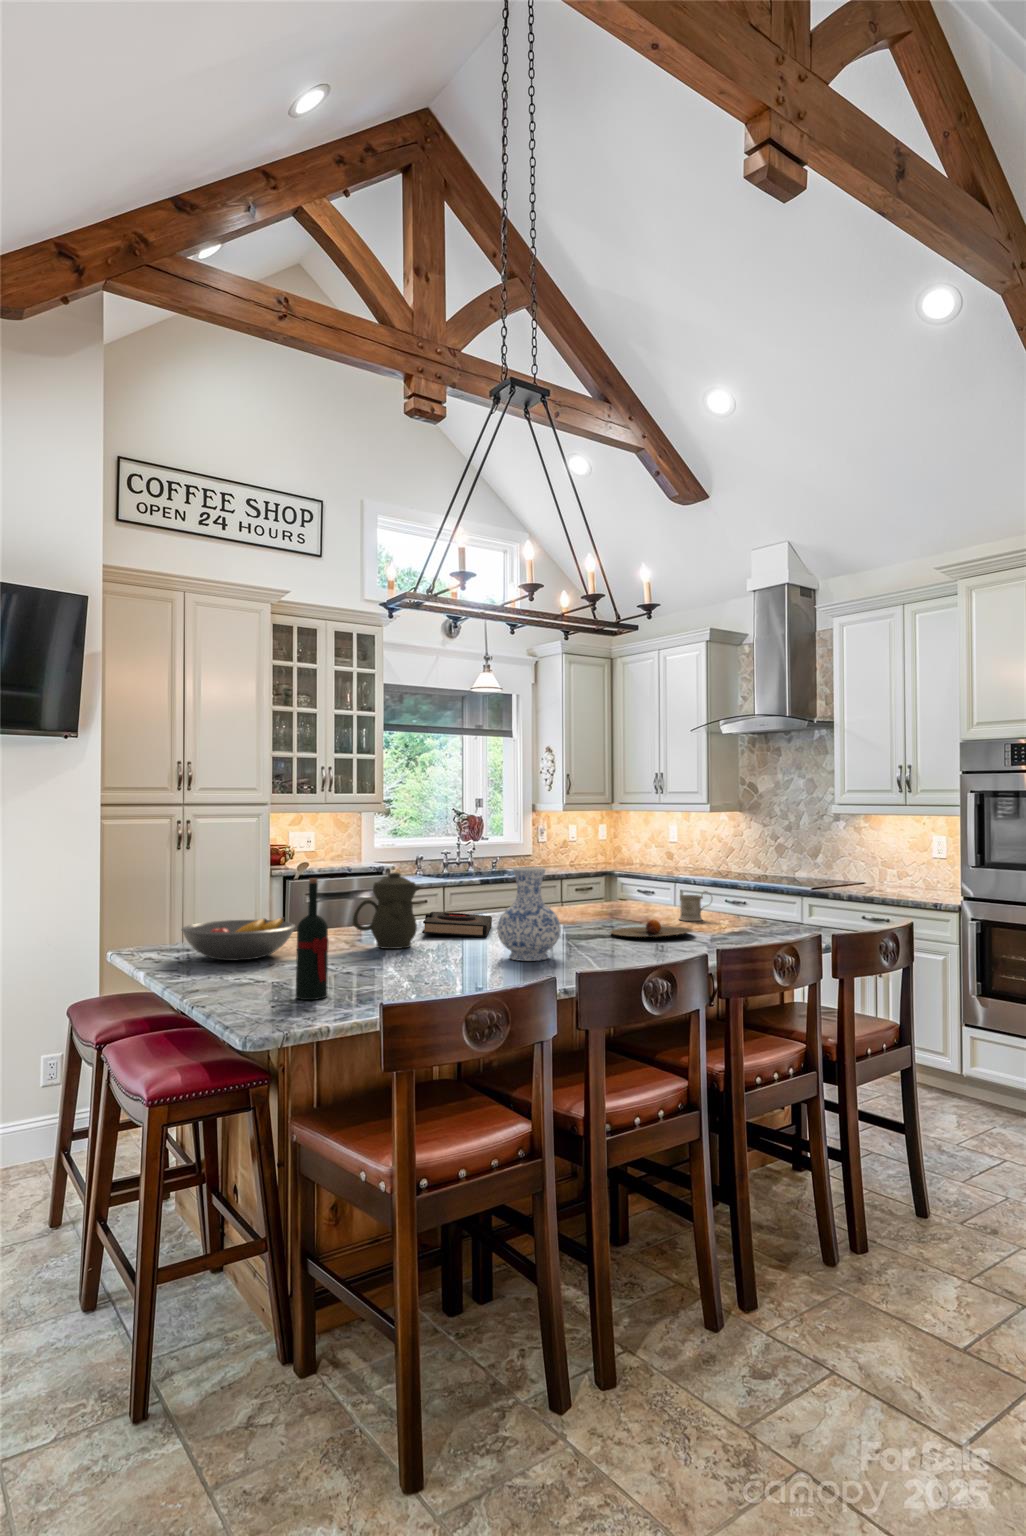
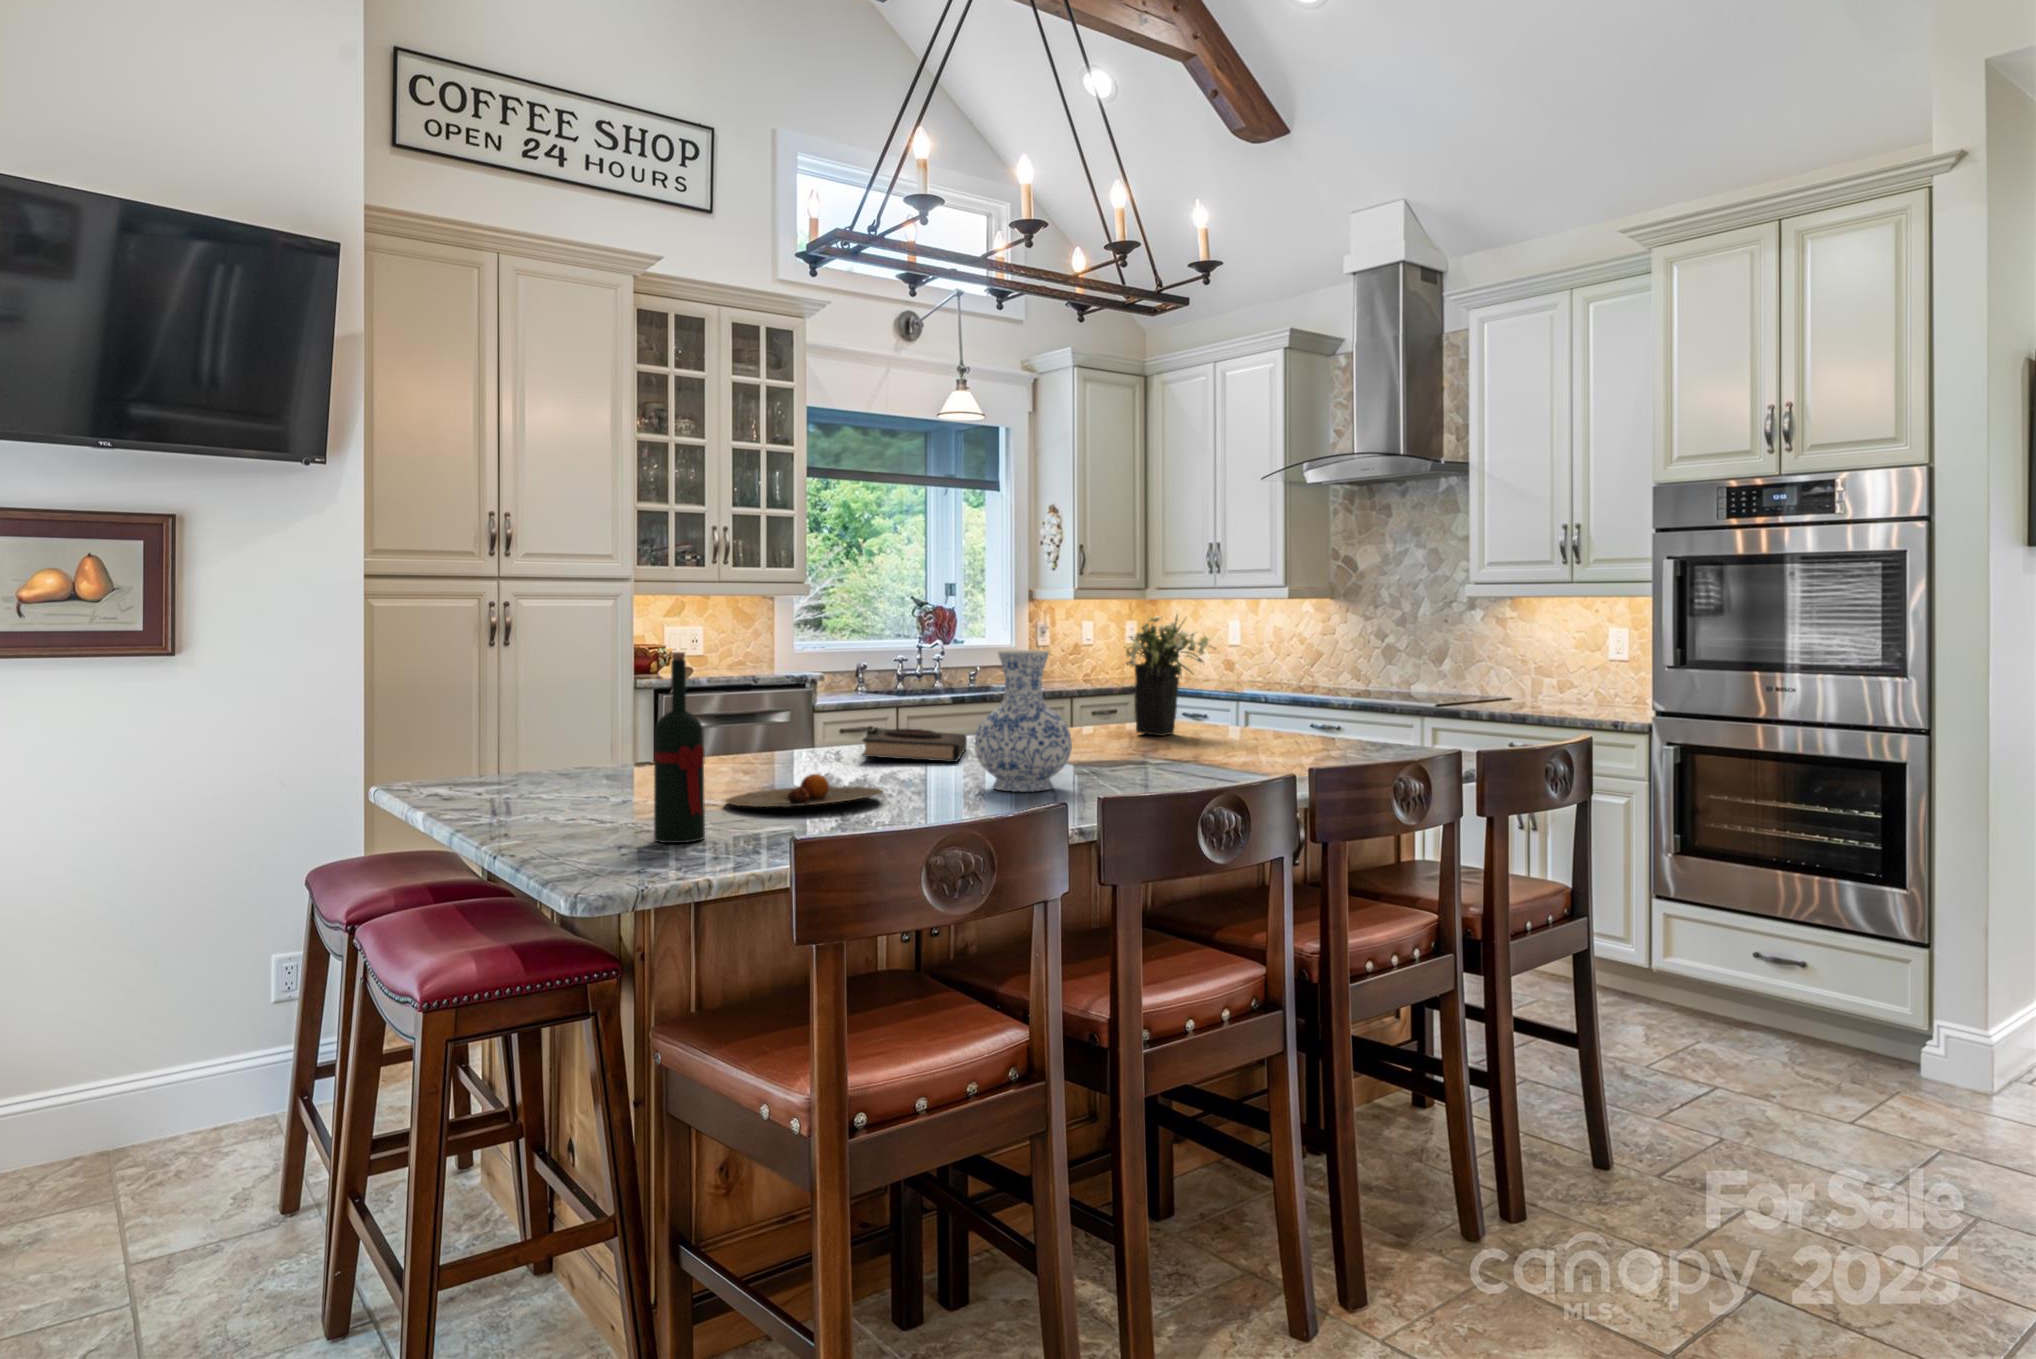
flower arrangement: none [592,832,659,916] -> present [1126,615,1215,736]
teapot: present [353,872,421,949] -> none [753,662,858,777]
mug: present [679,891,707,921] -> none [1245,697,1297,742]
fruit bowl: present [181,917,295,960] -> none [485,728,665,792]
plate: present [611,920,692,937] -> present [726,774,883,807]

